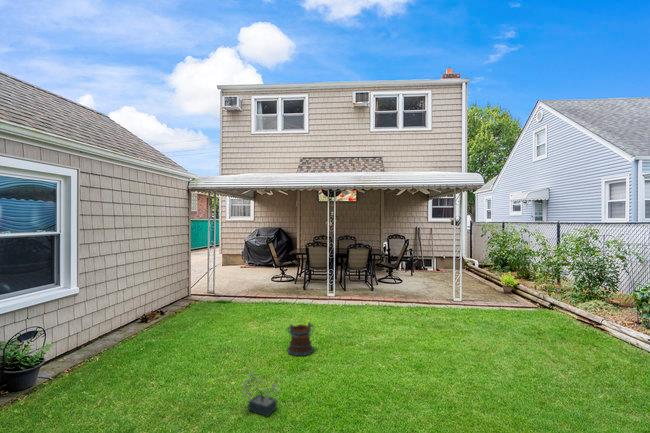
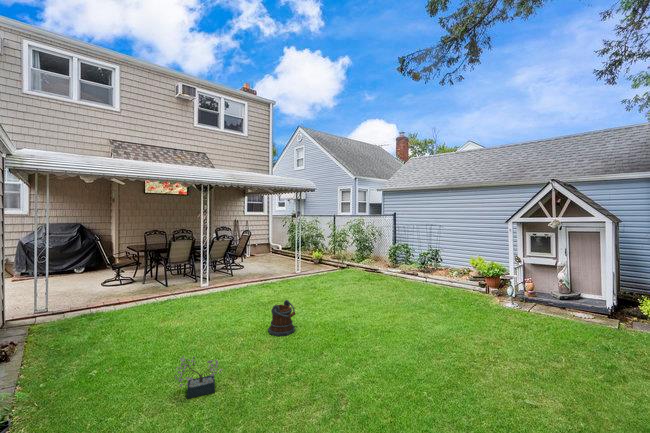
decorative plant: present [243,379,277,416] -> present [175,356,222,398]

